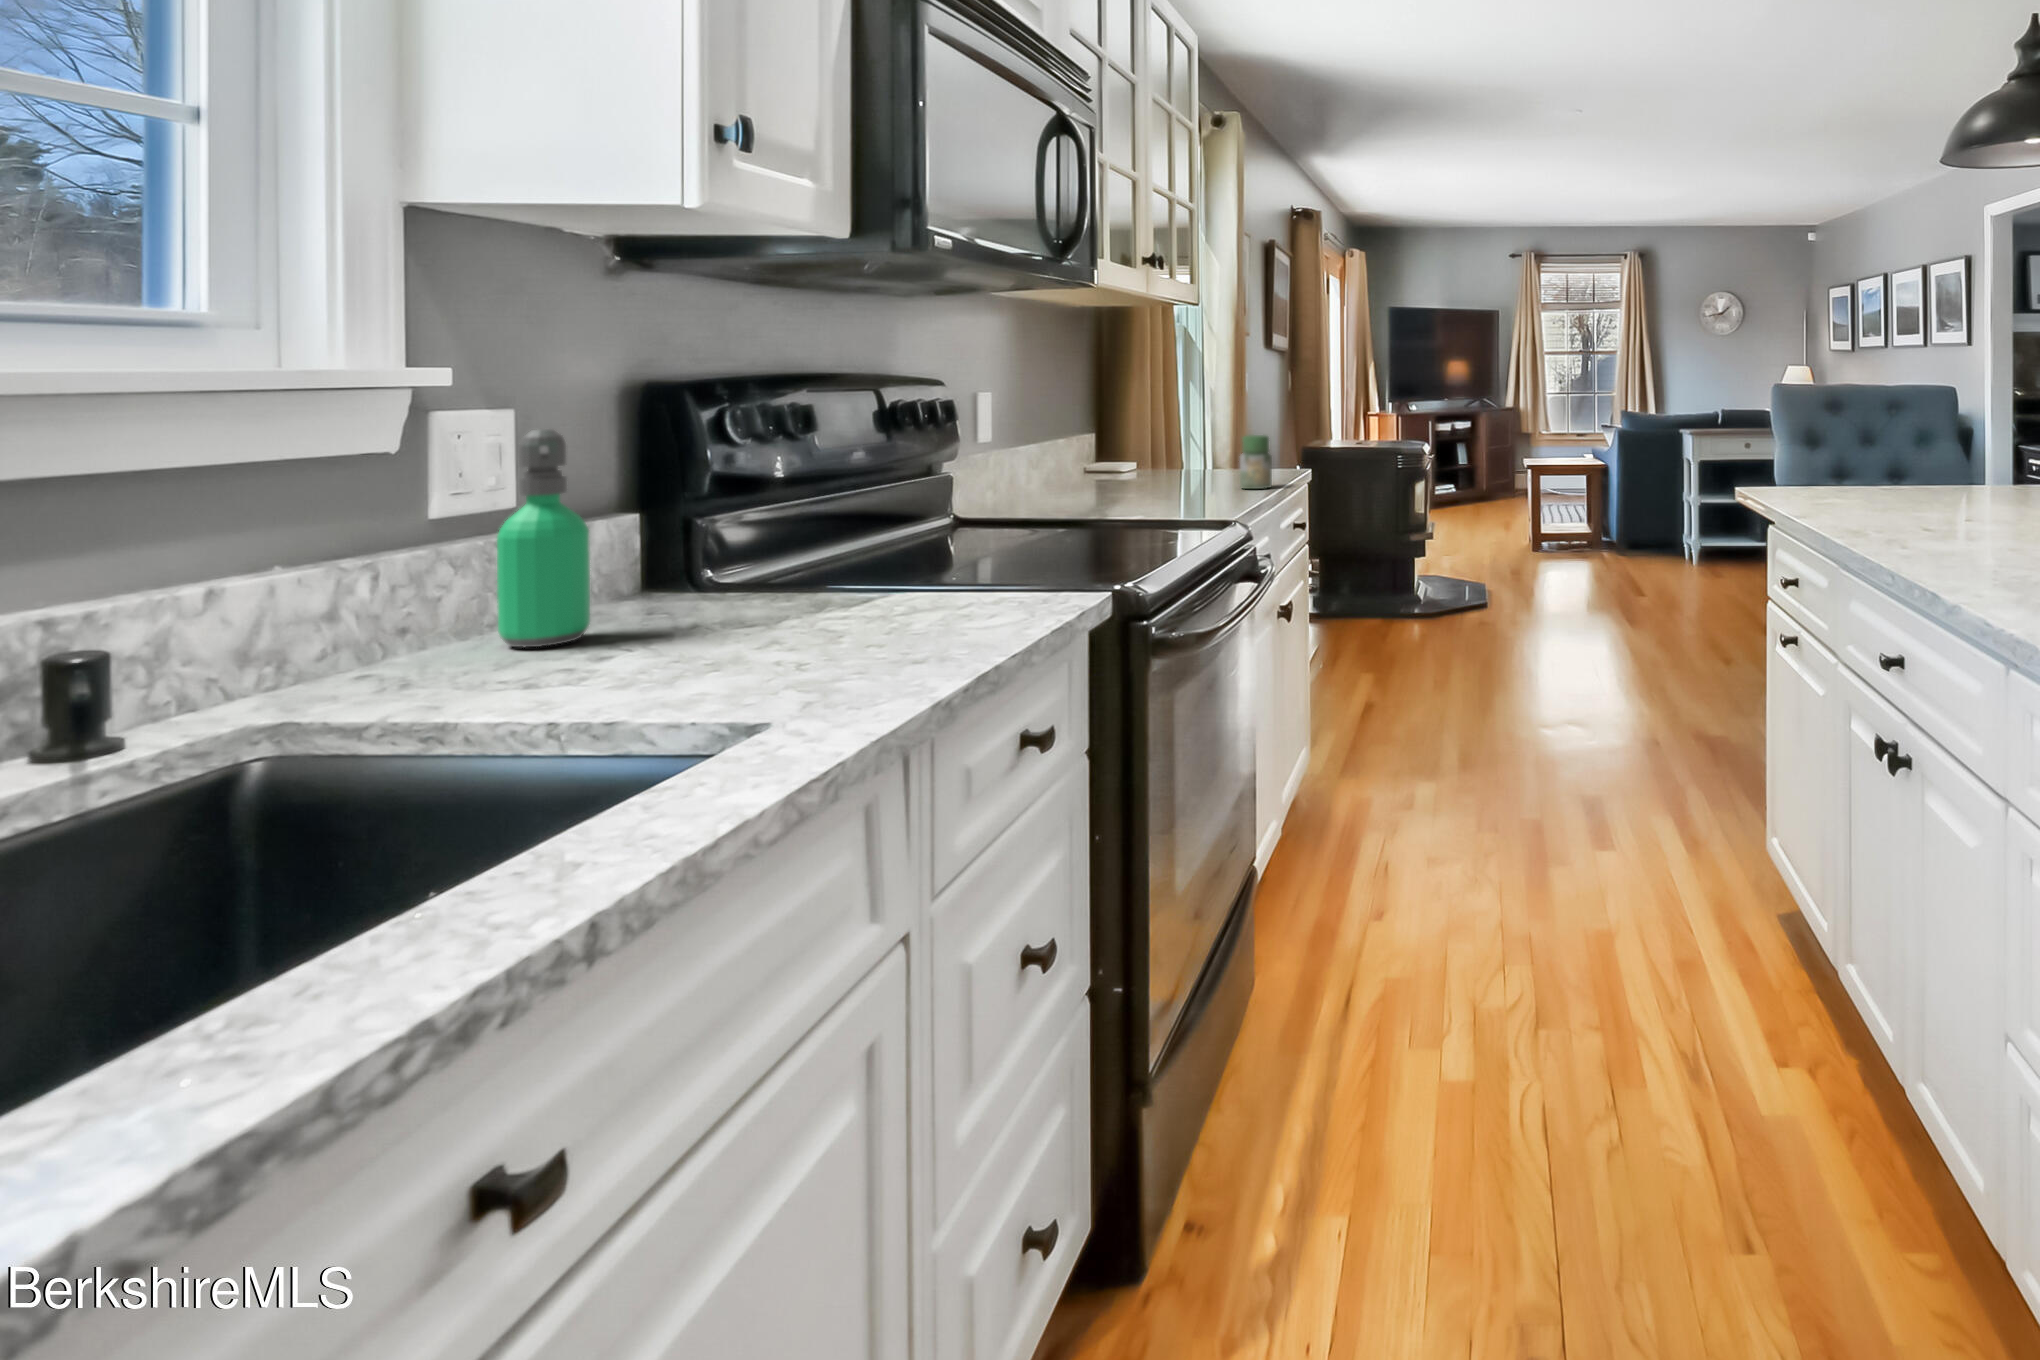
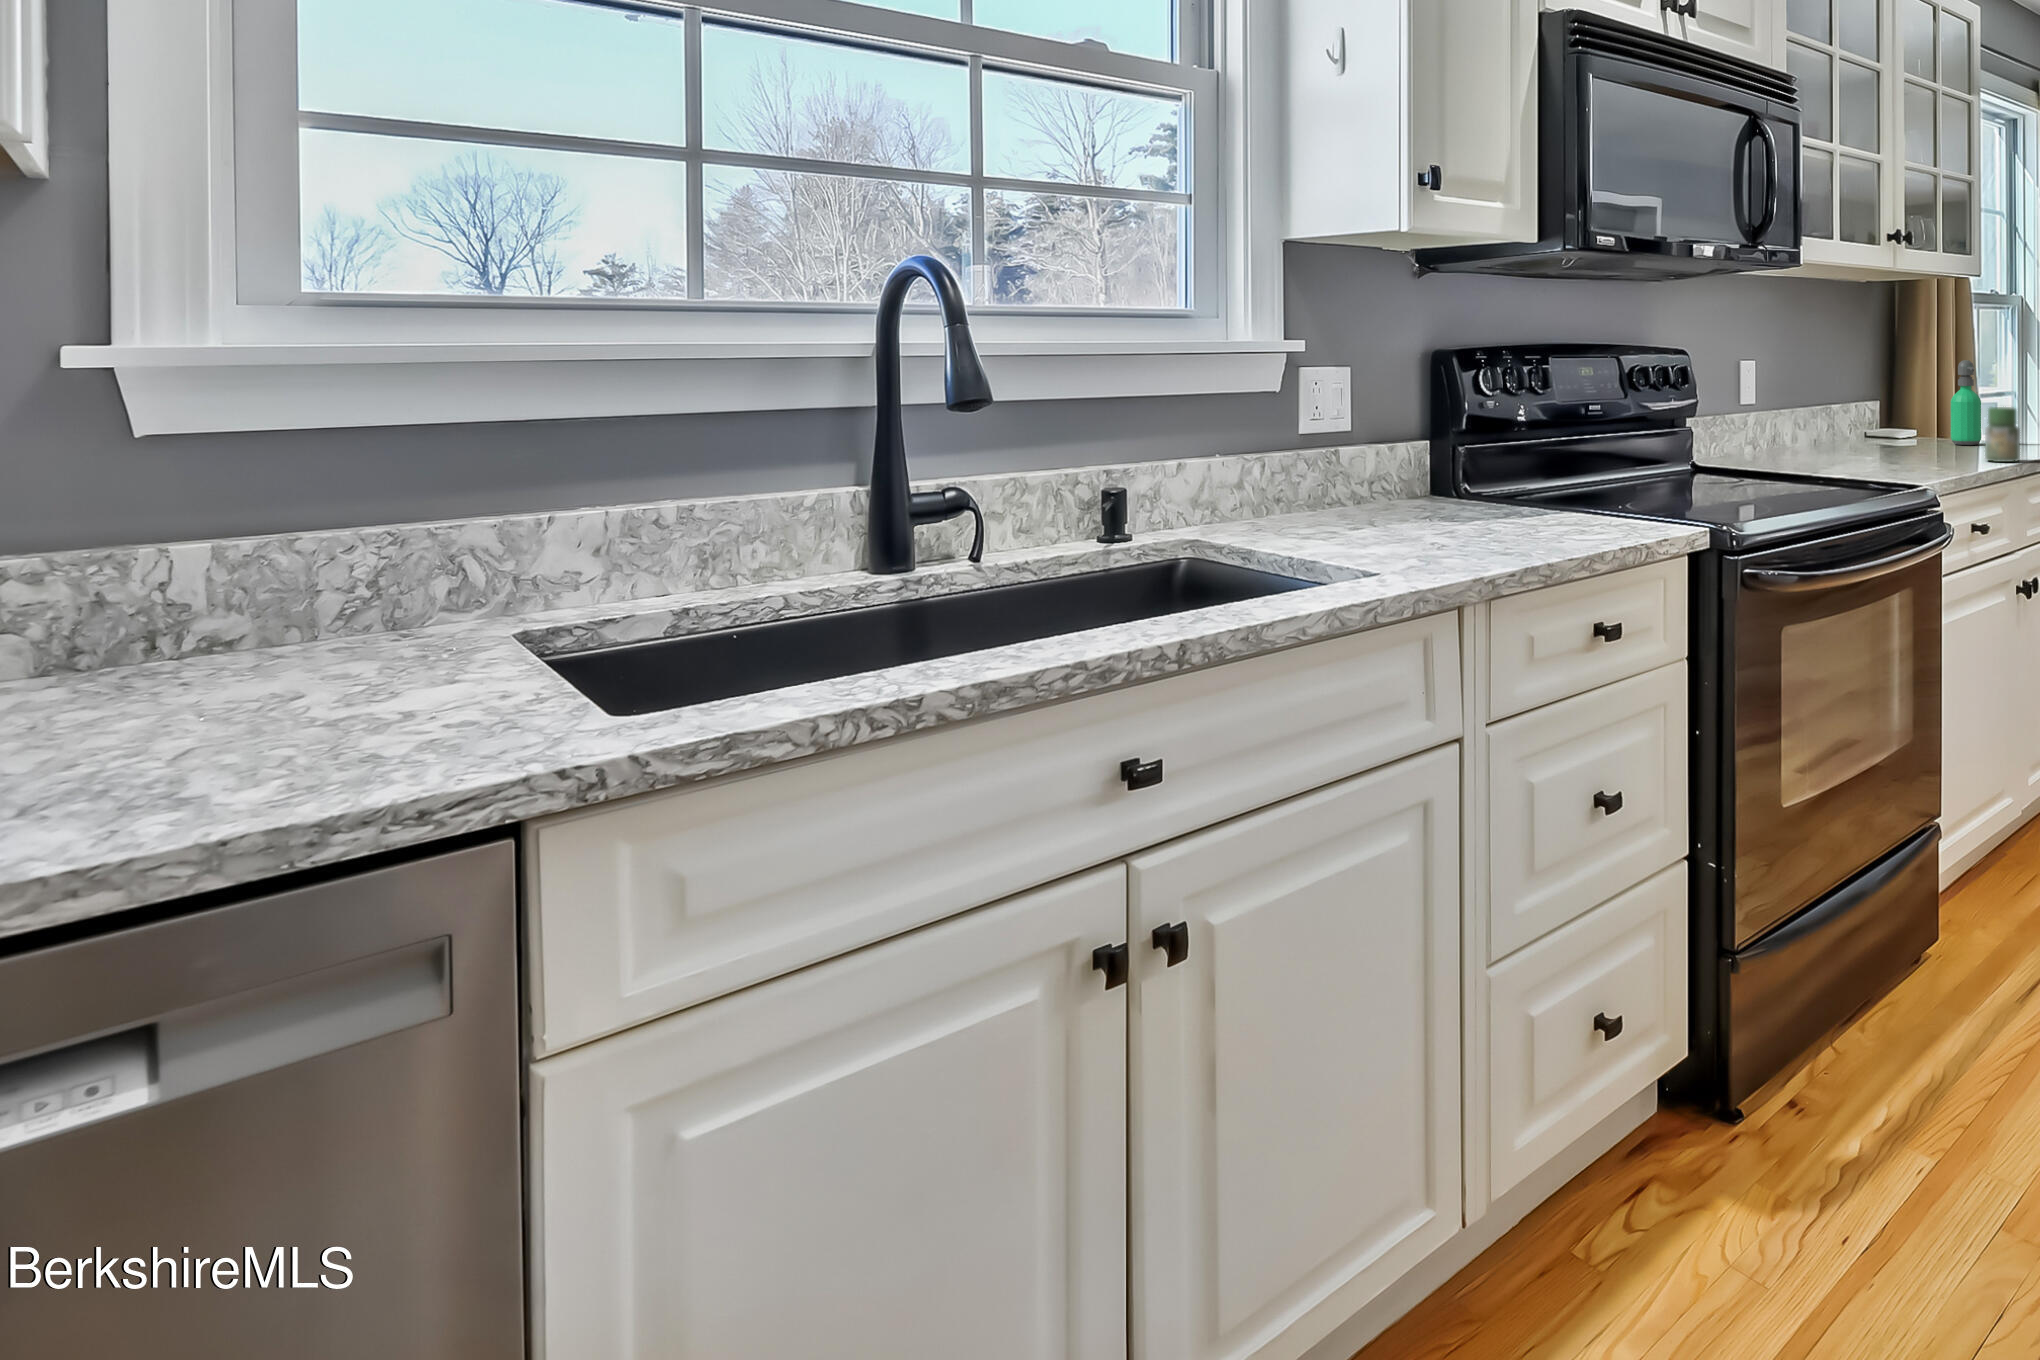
soap dispenser: present [497,429,590,647] -> present [1951,360,1981,445]

